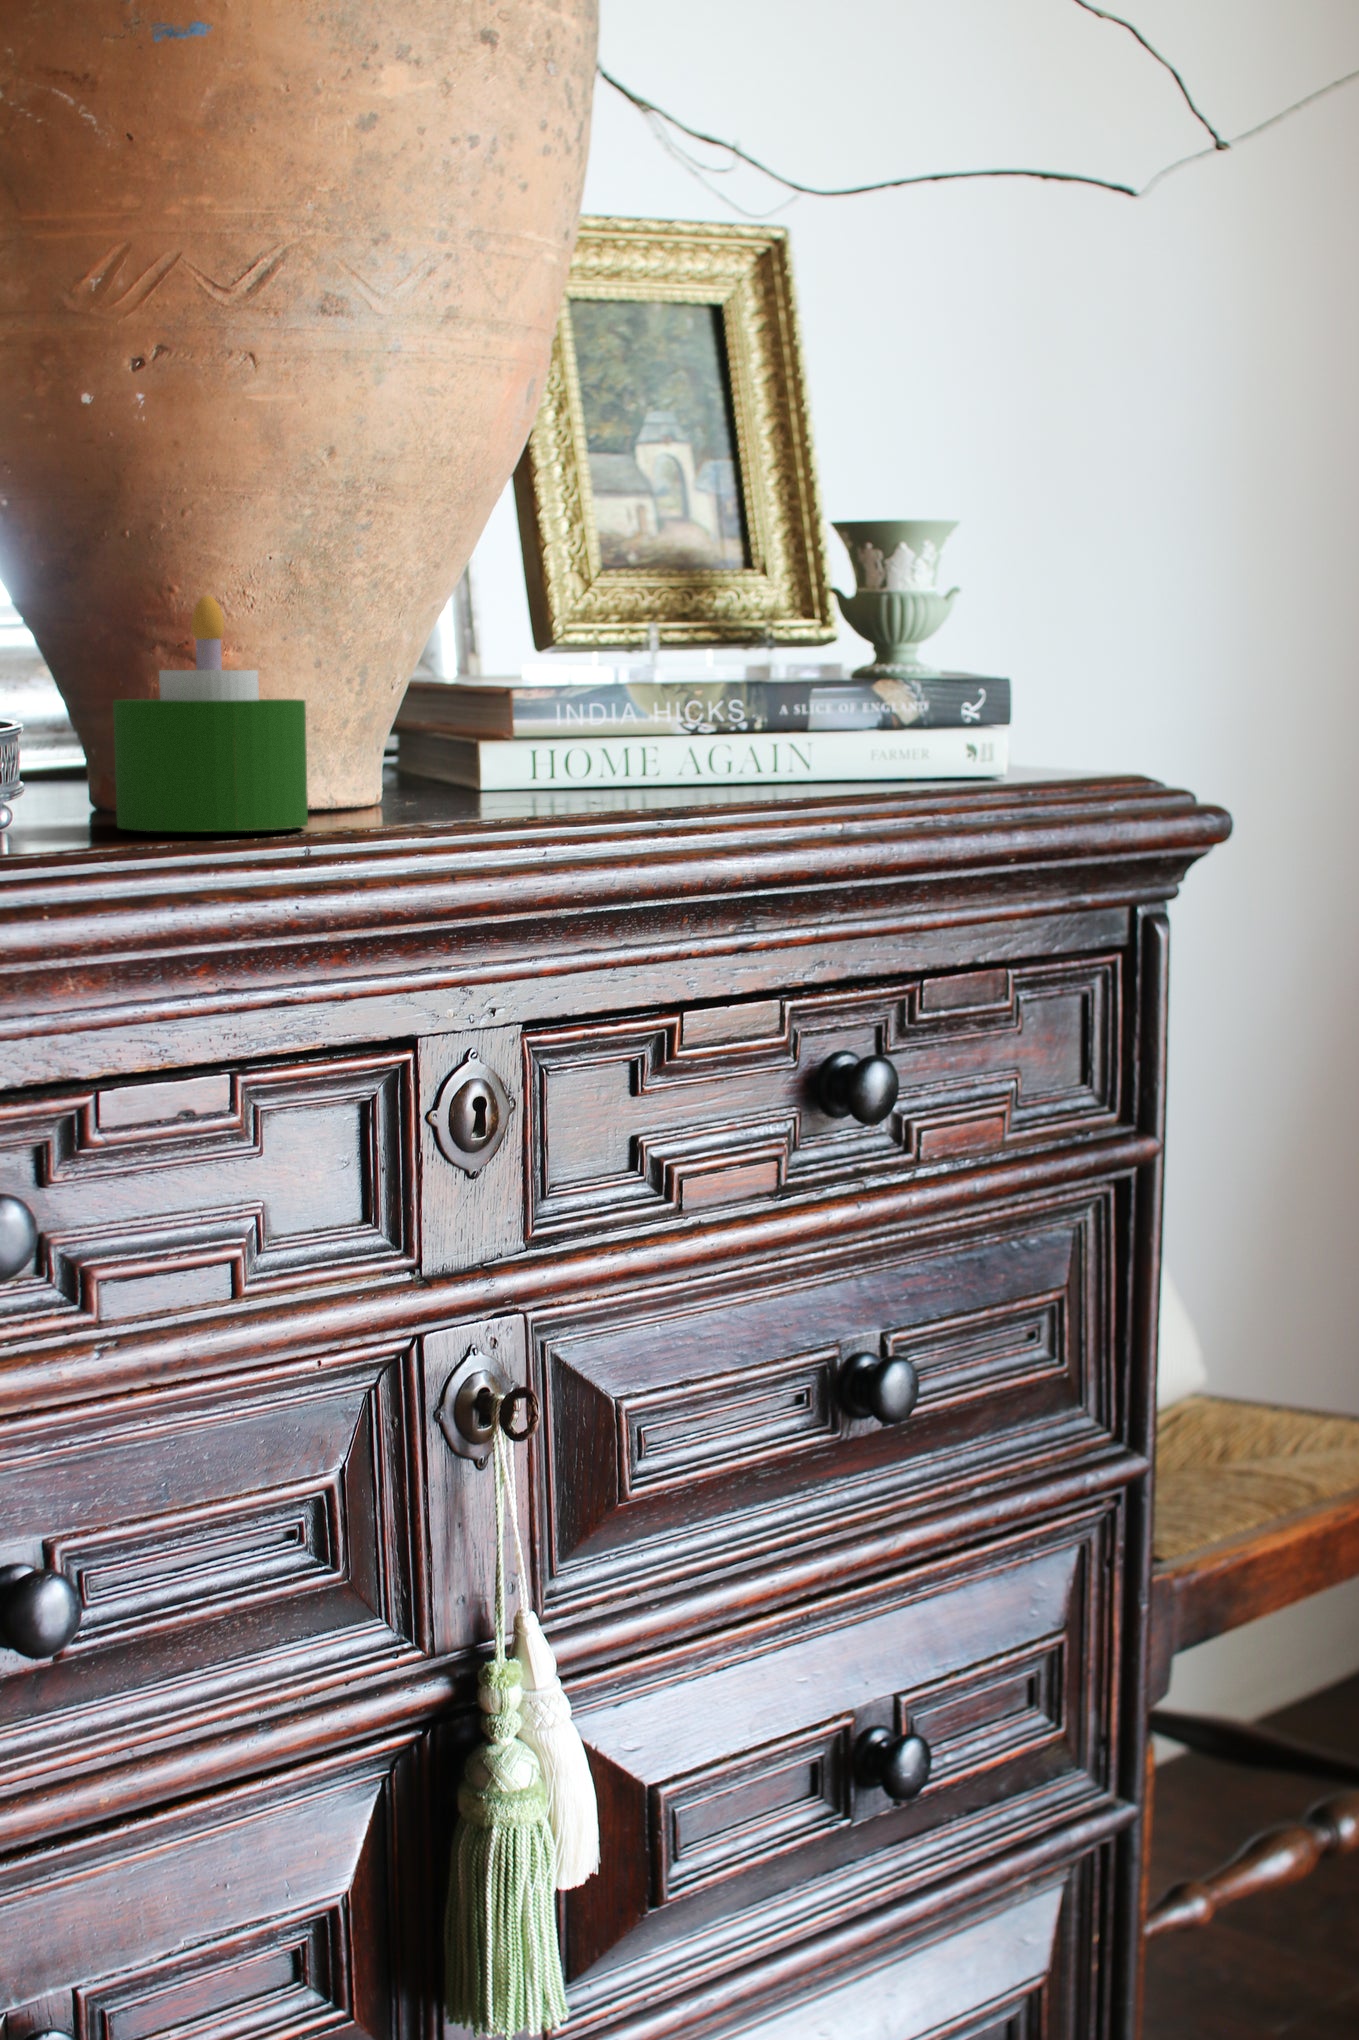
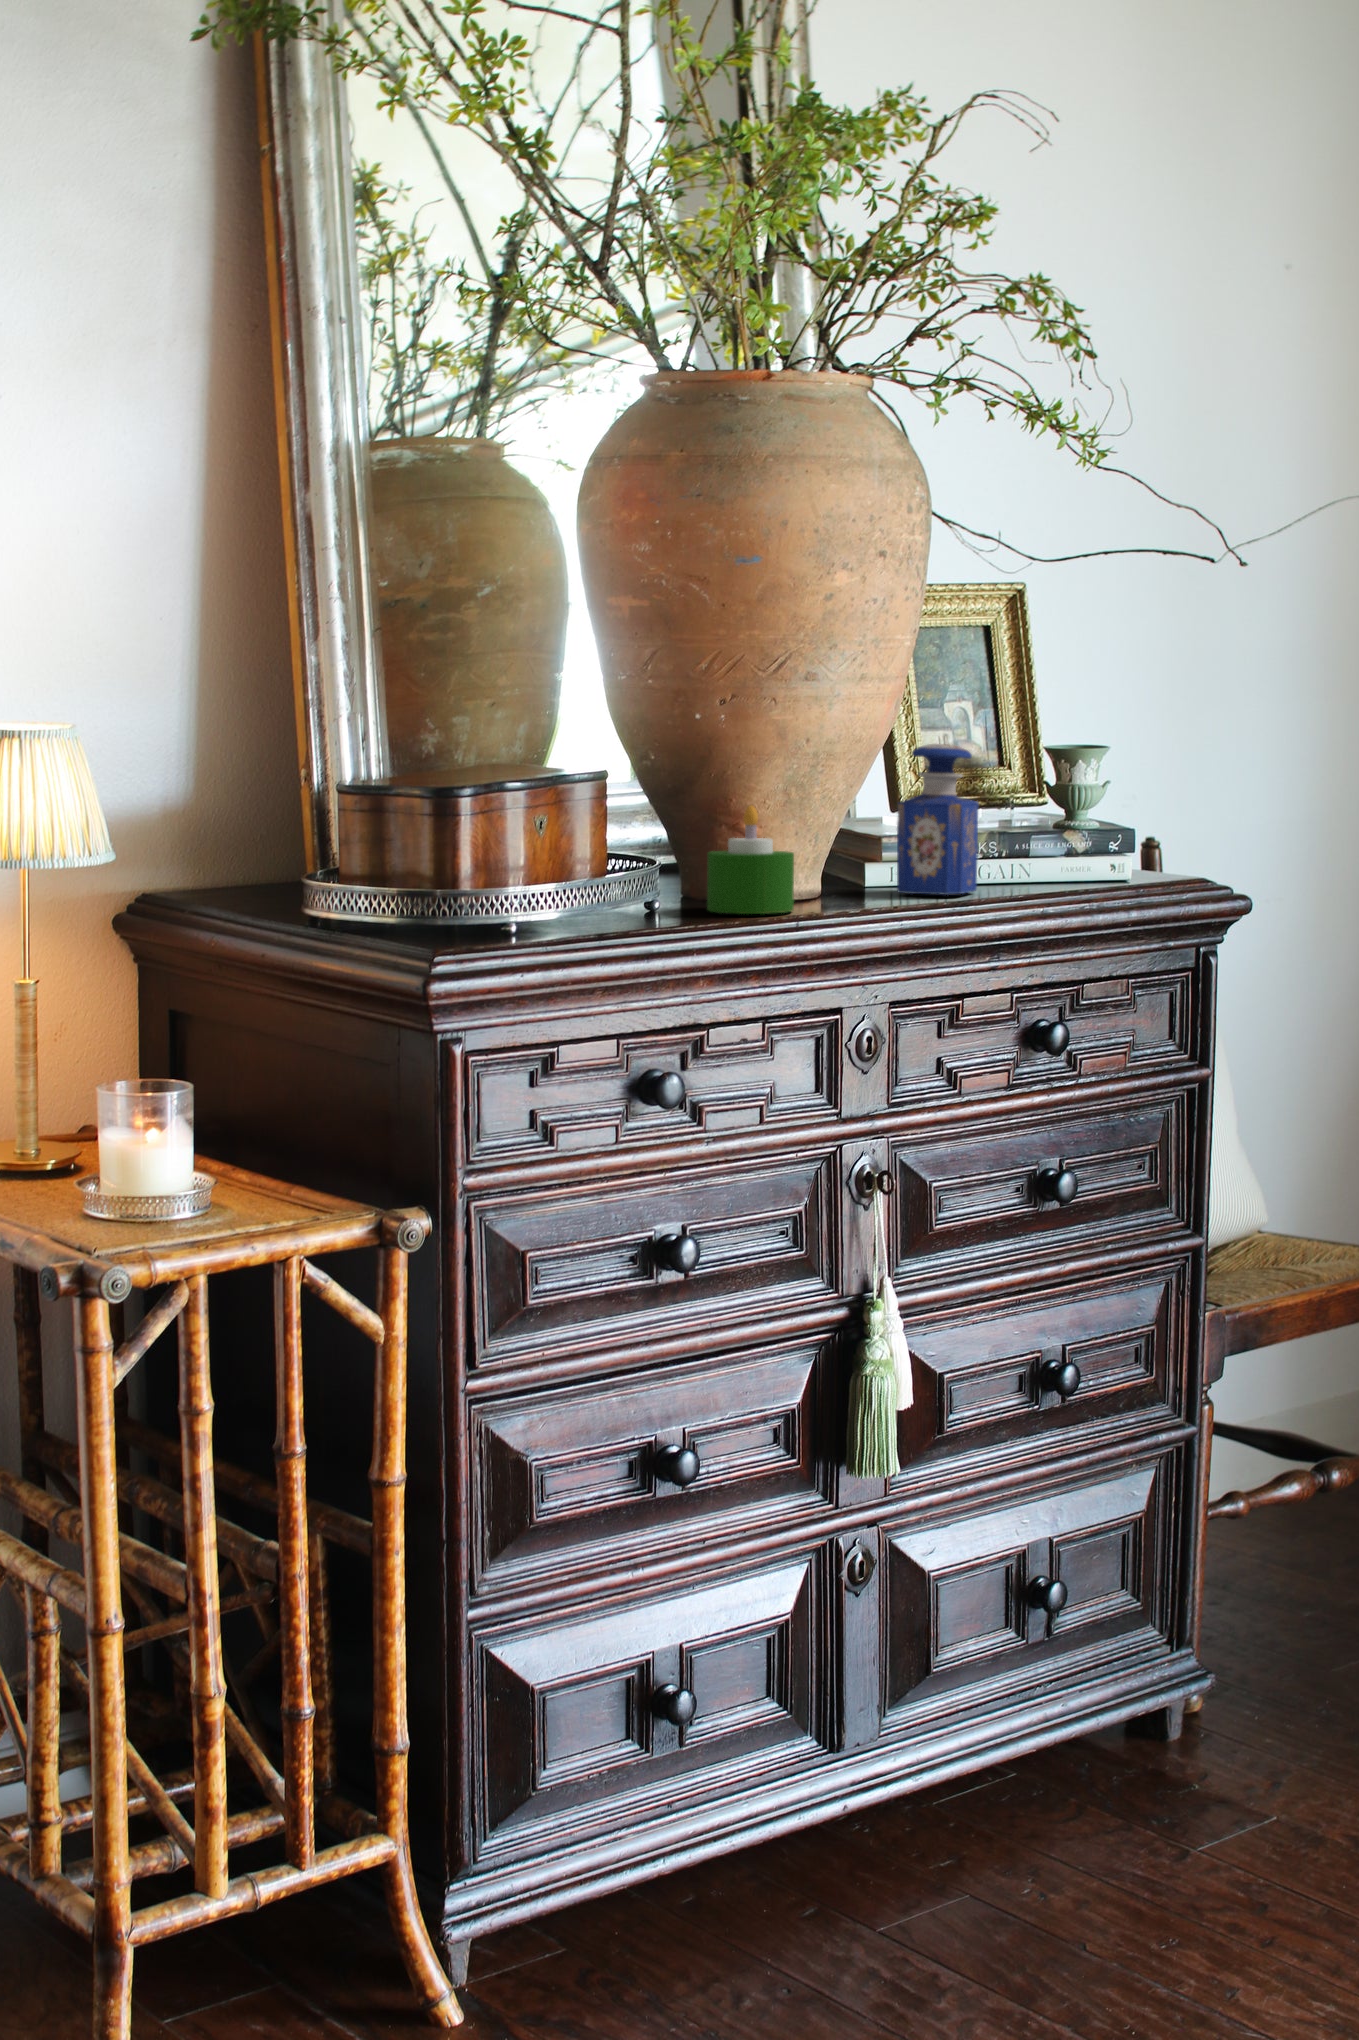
perfume bottle: none [538,487,705,796] -> present [897,744,979,895]

